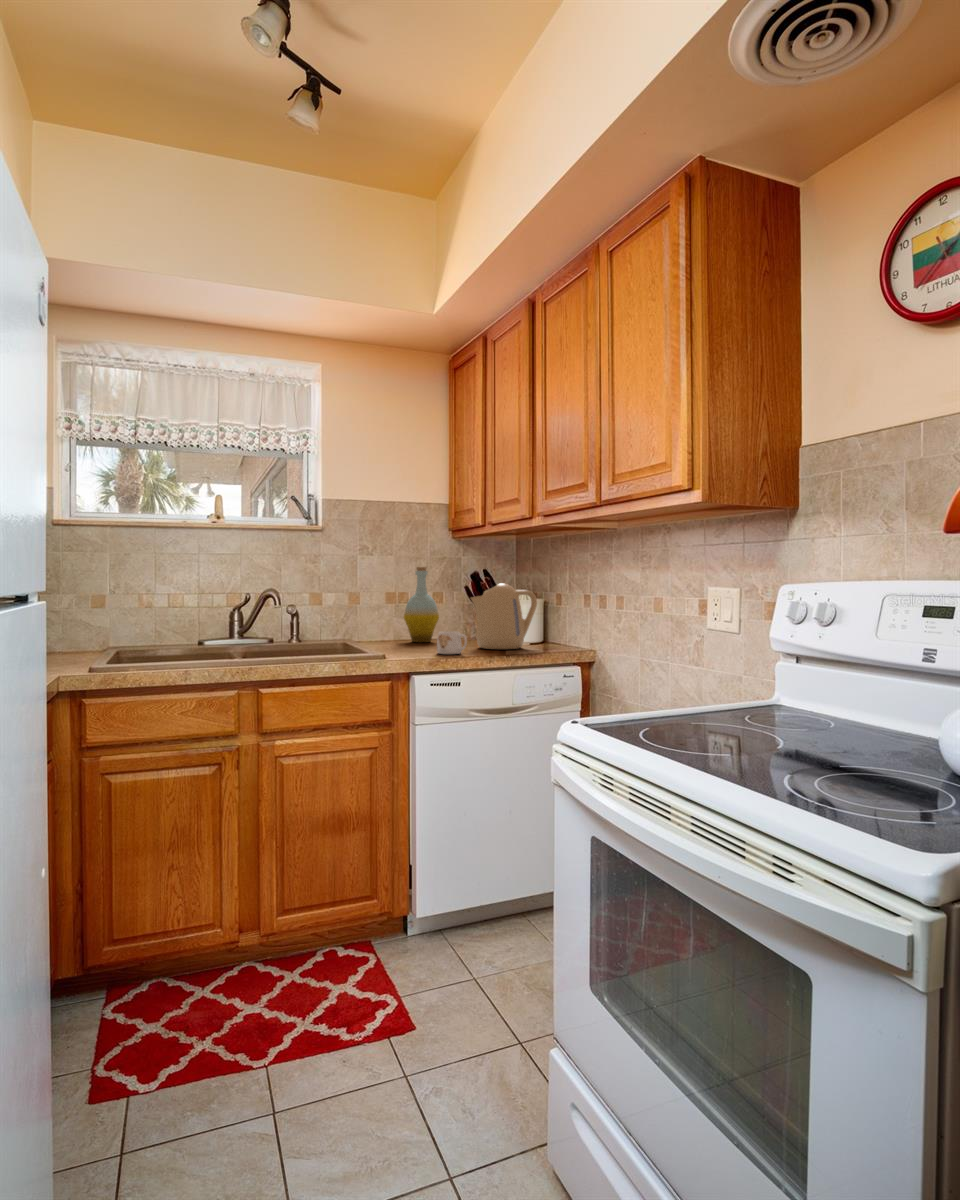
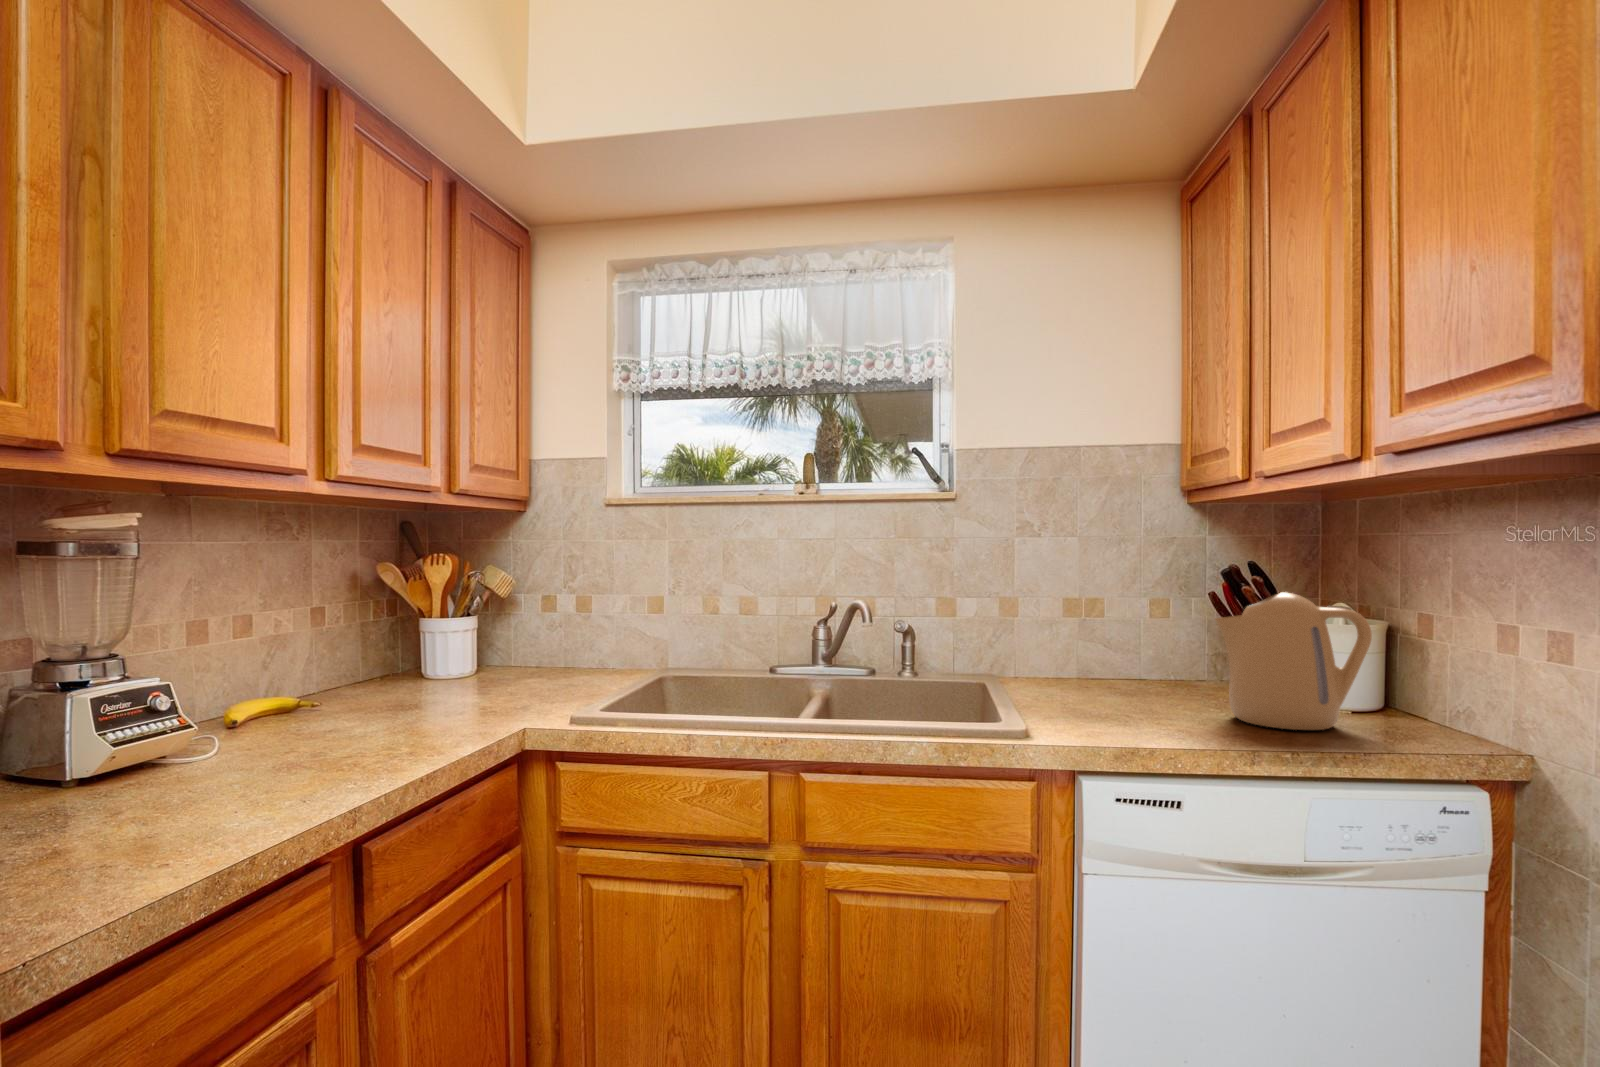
bottle: present [404,567,439,642] -> none [1090,556,1158,690]
mug: present [437,631,467,654] -> none [1138,686,1201,736]

